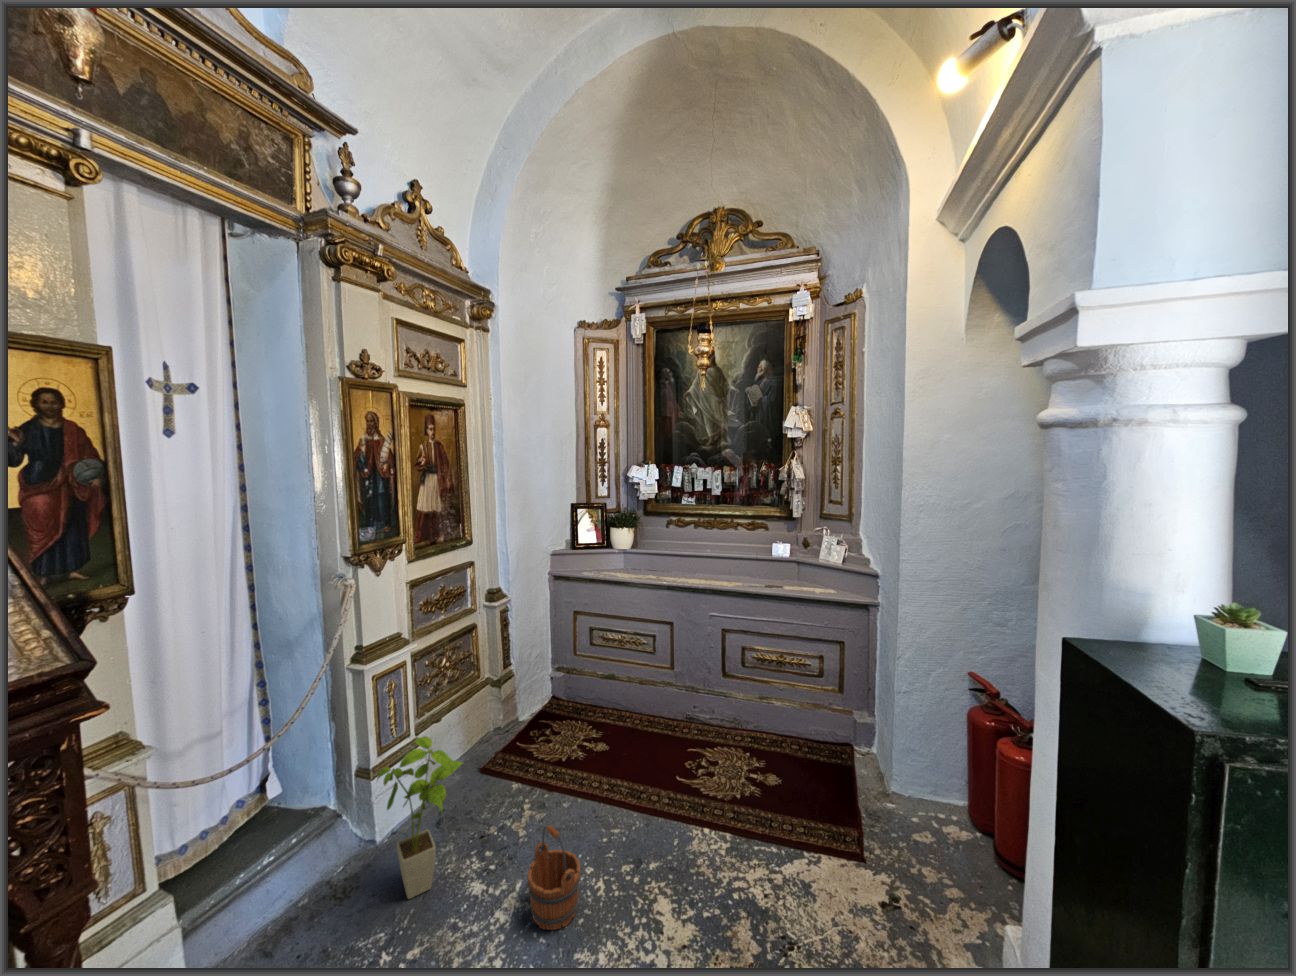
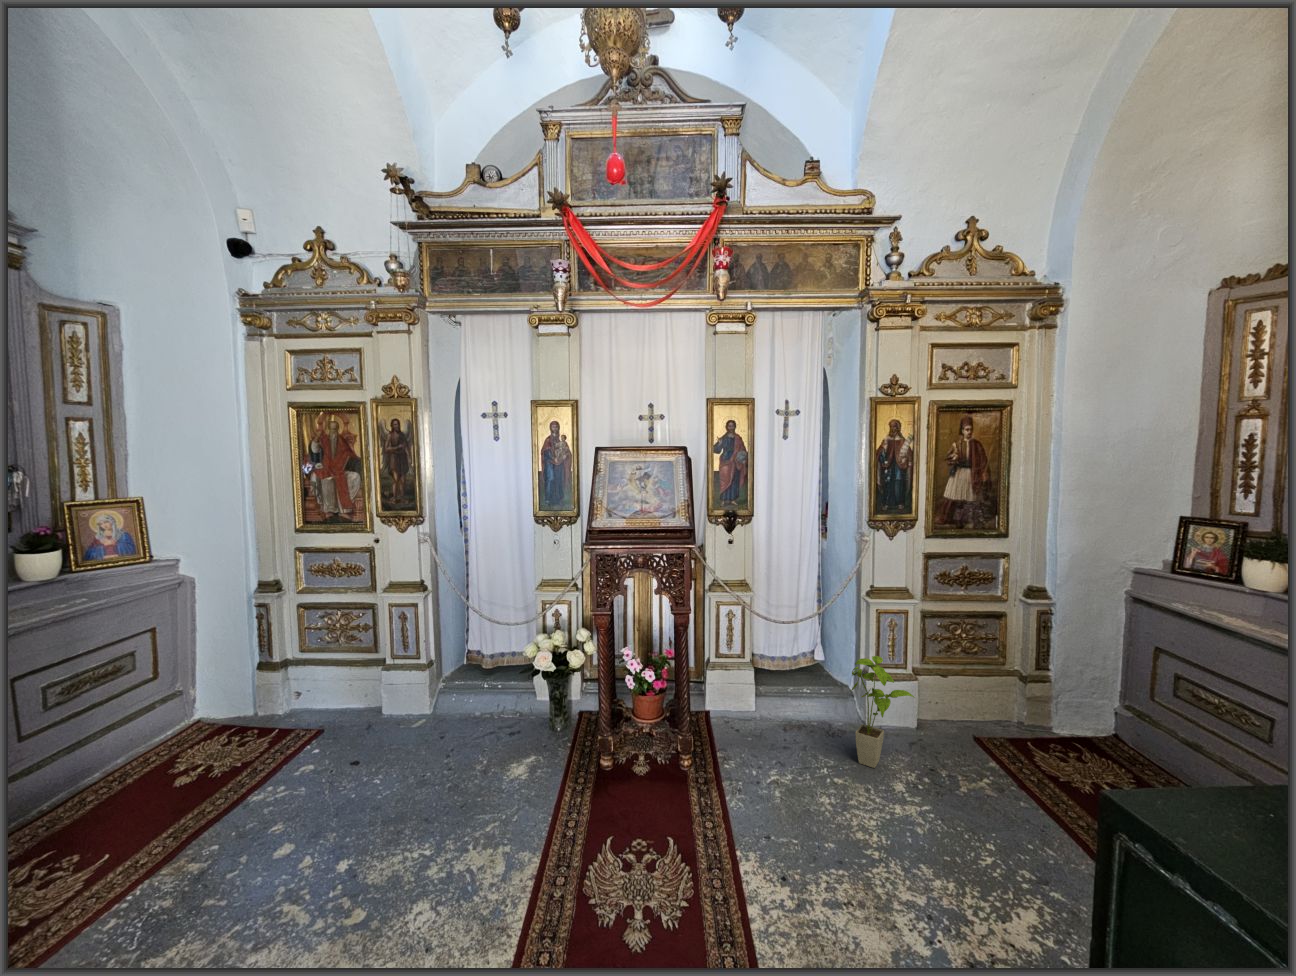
wooden bucket: present [527,826,581,930] -> none [912,762,961,846]

